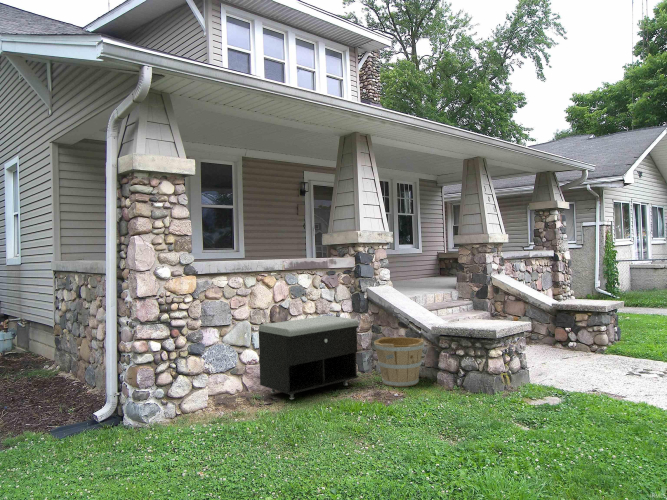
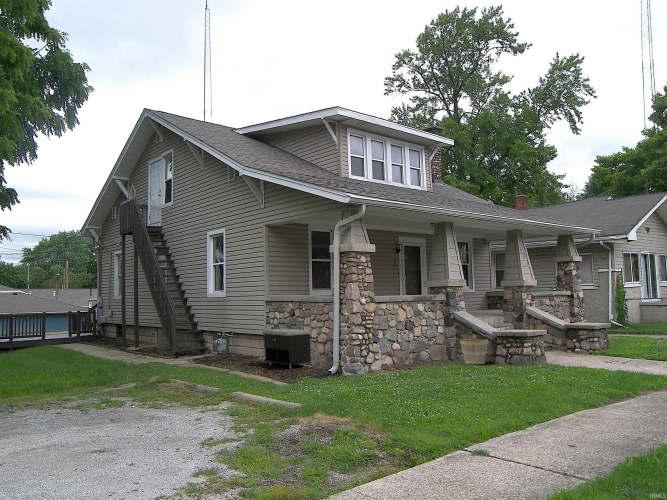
storage bench: present [259,316,358,399] -> present [263,329,311,368]

